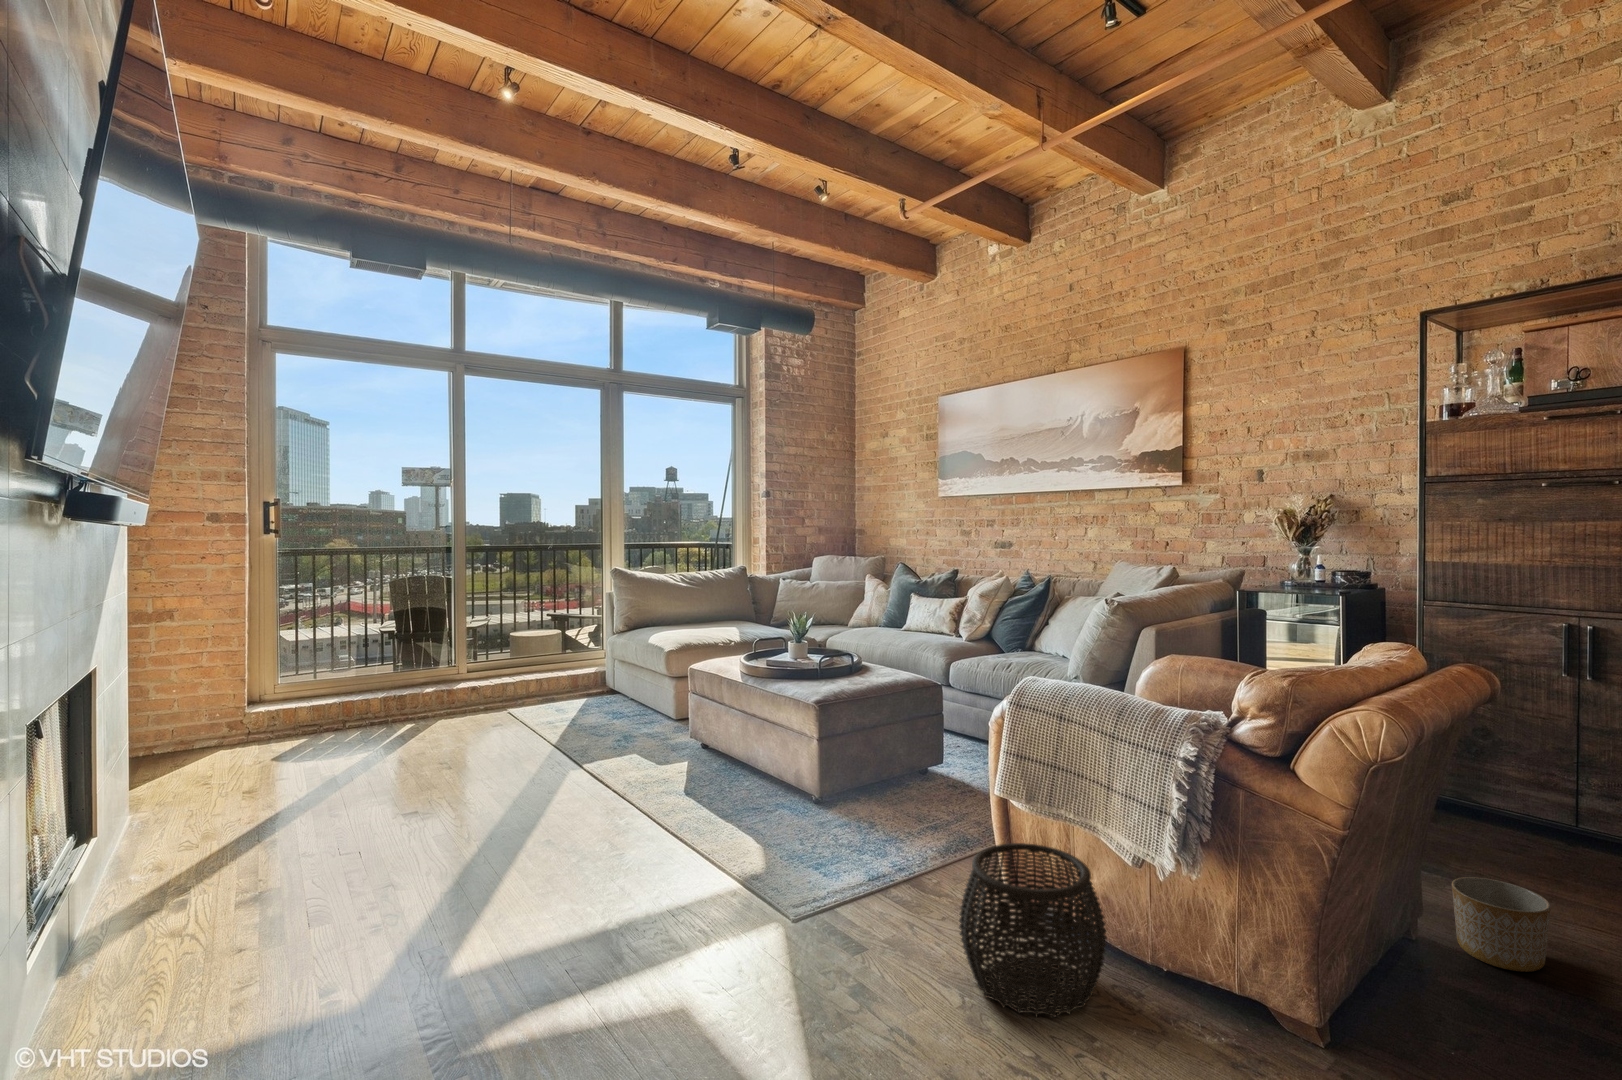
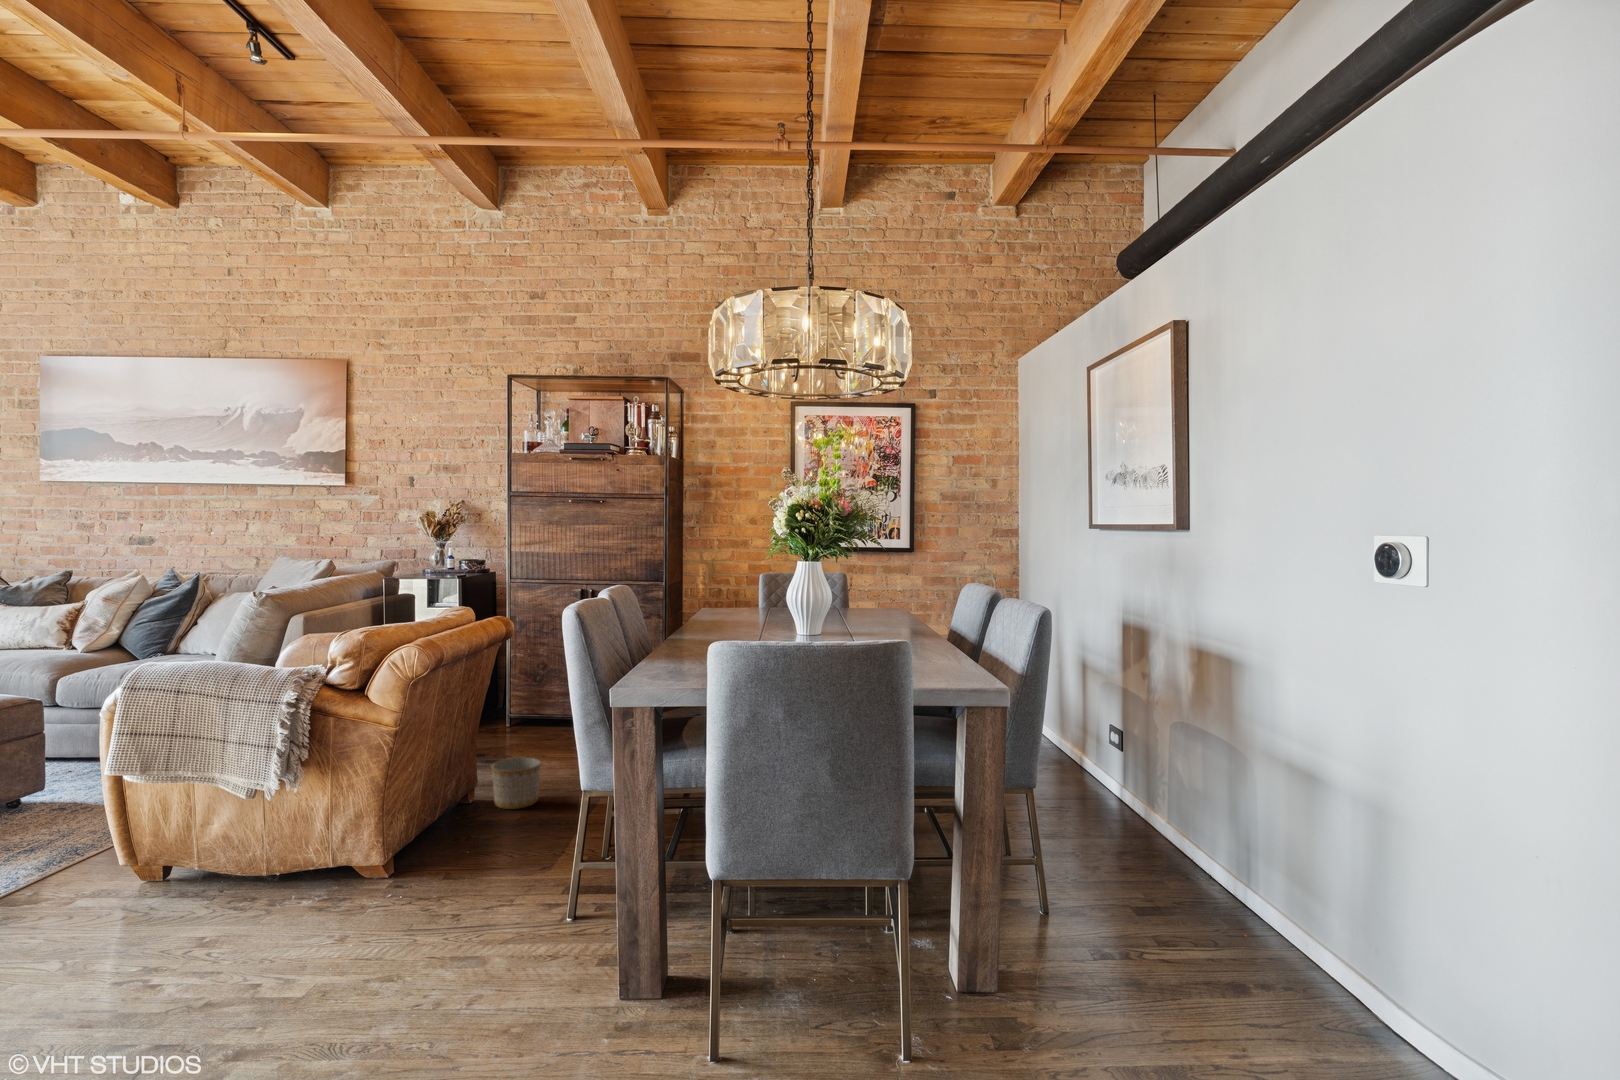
woven basket: present [959,843,1107,1017] -> none [68,804,223,944]

